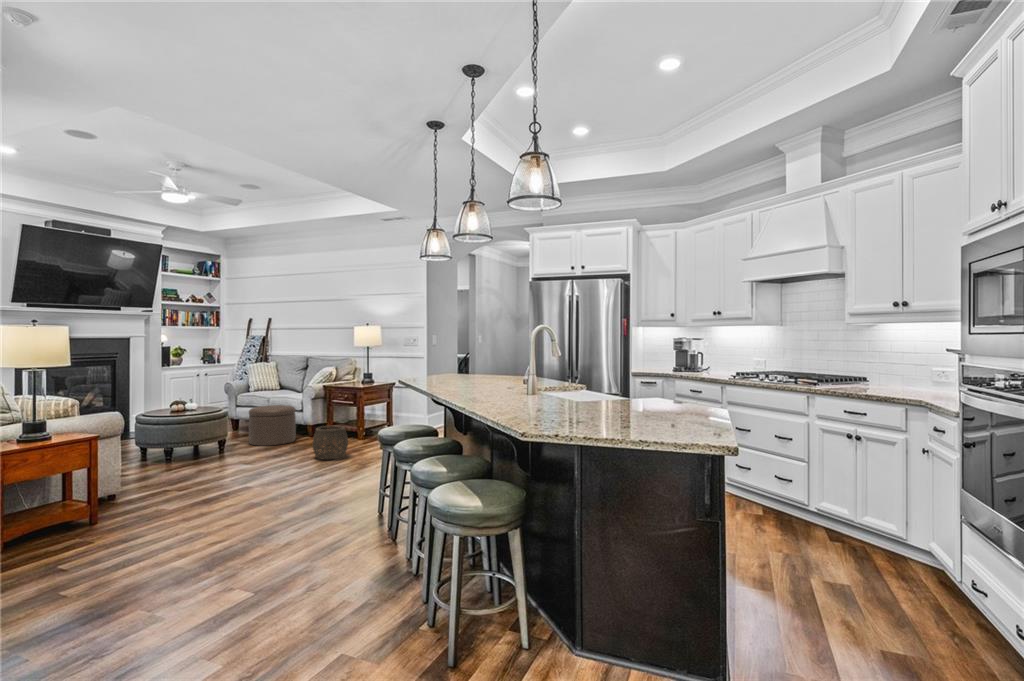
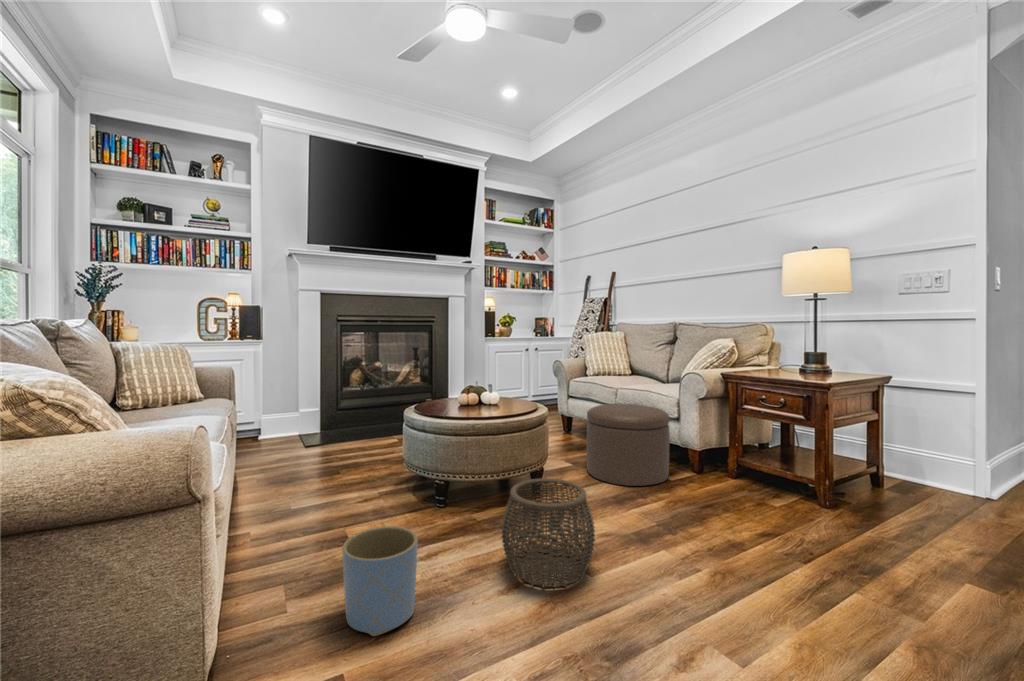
woven basket: present [313,426,348,460] -> present [502,478,595,588]
planter: none [145,453,177,486] -> present [342,526,418,636]

